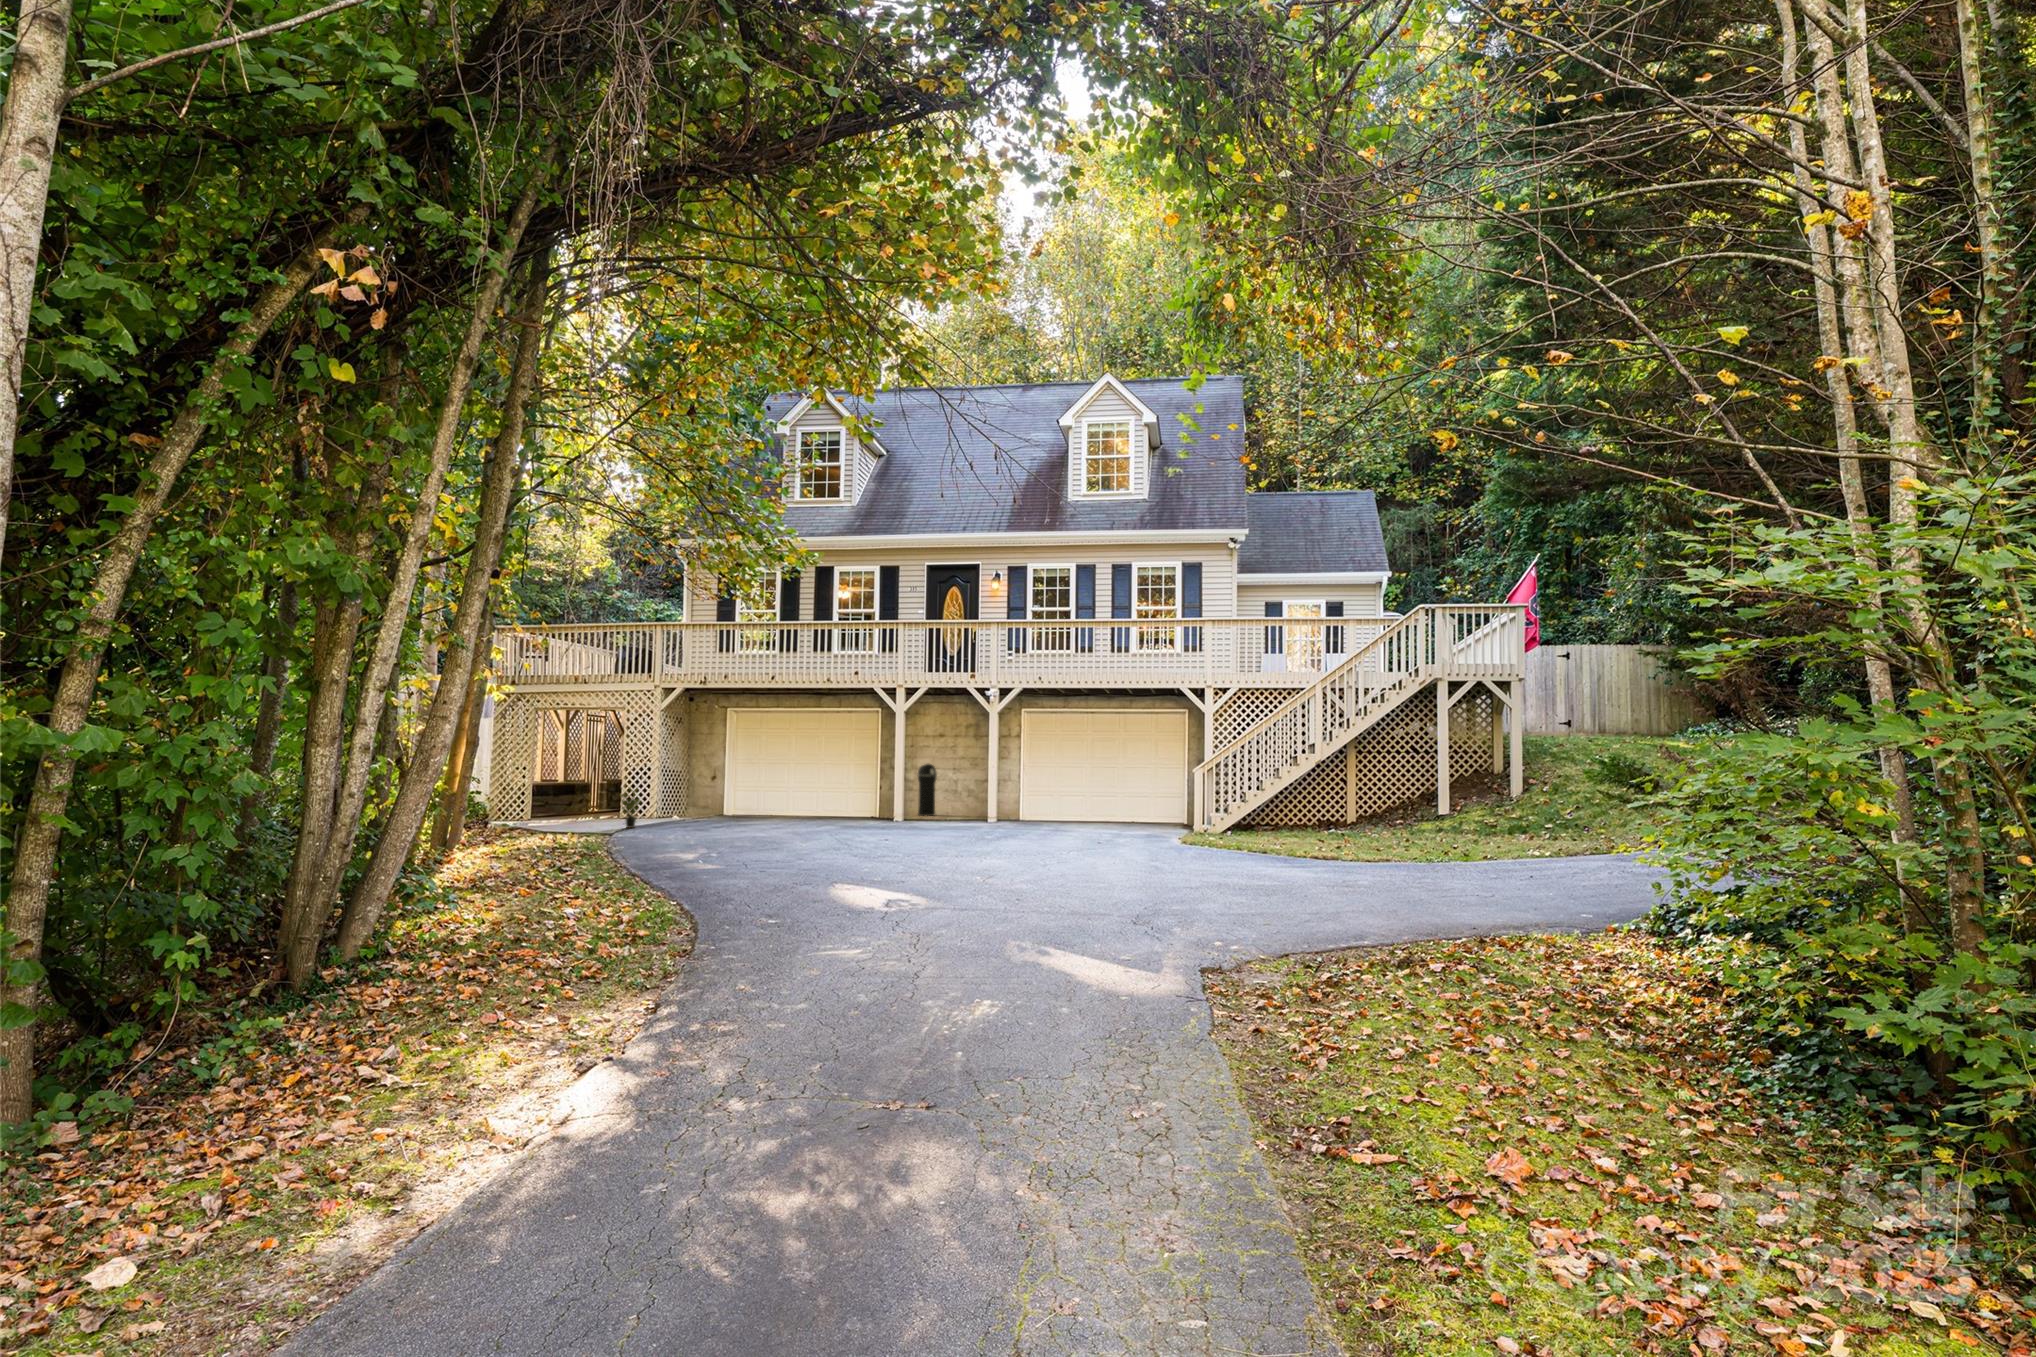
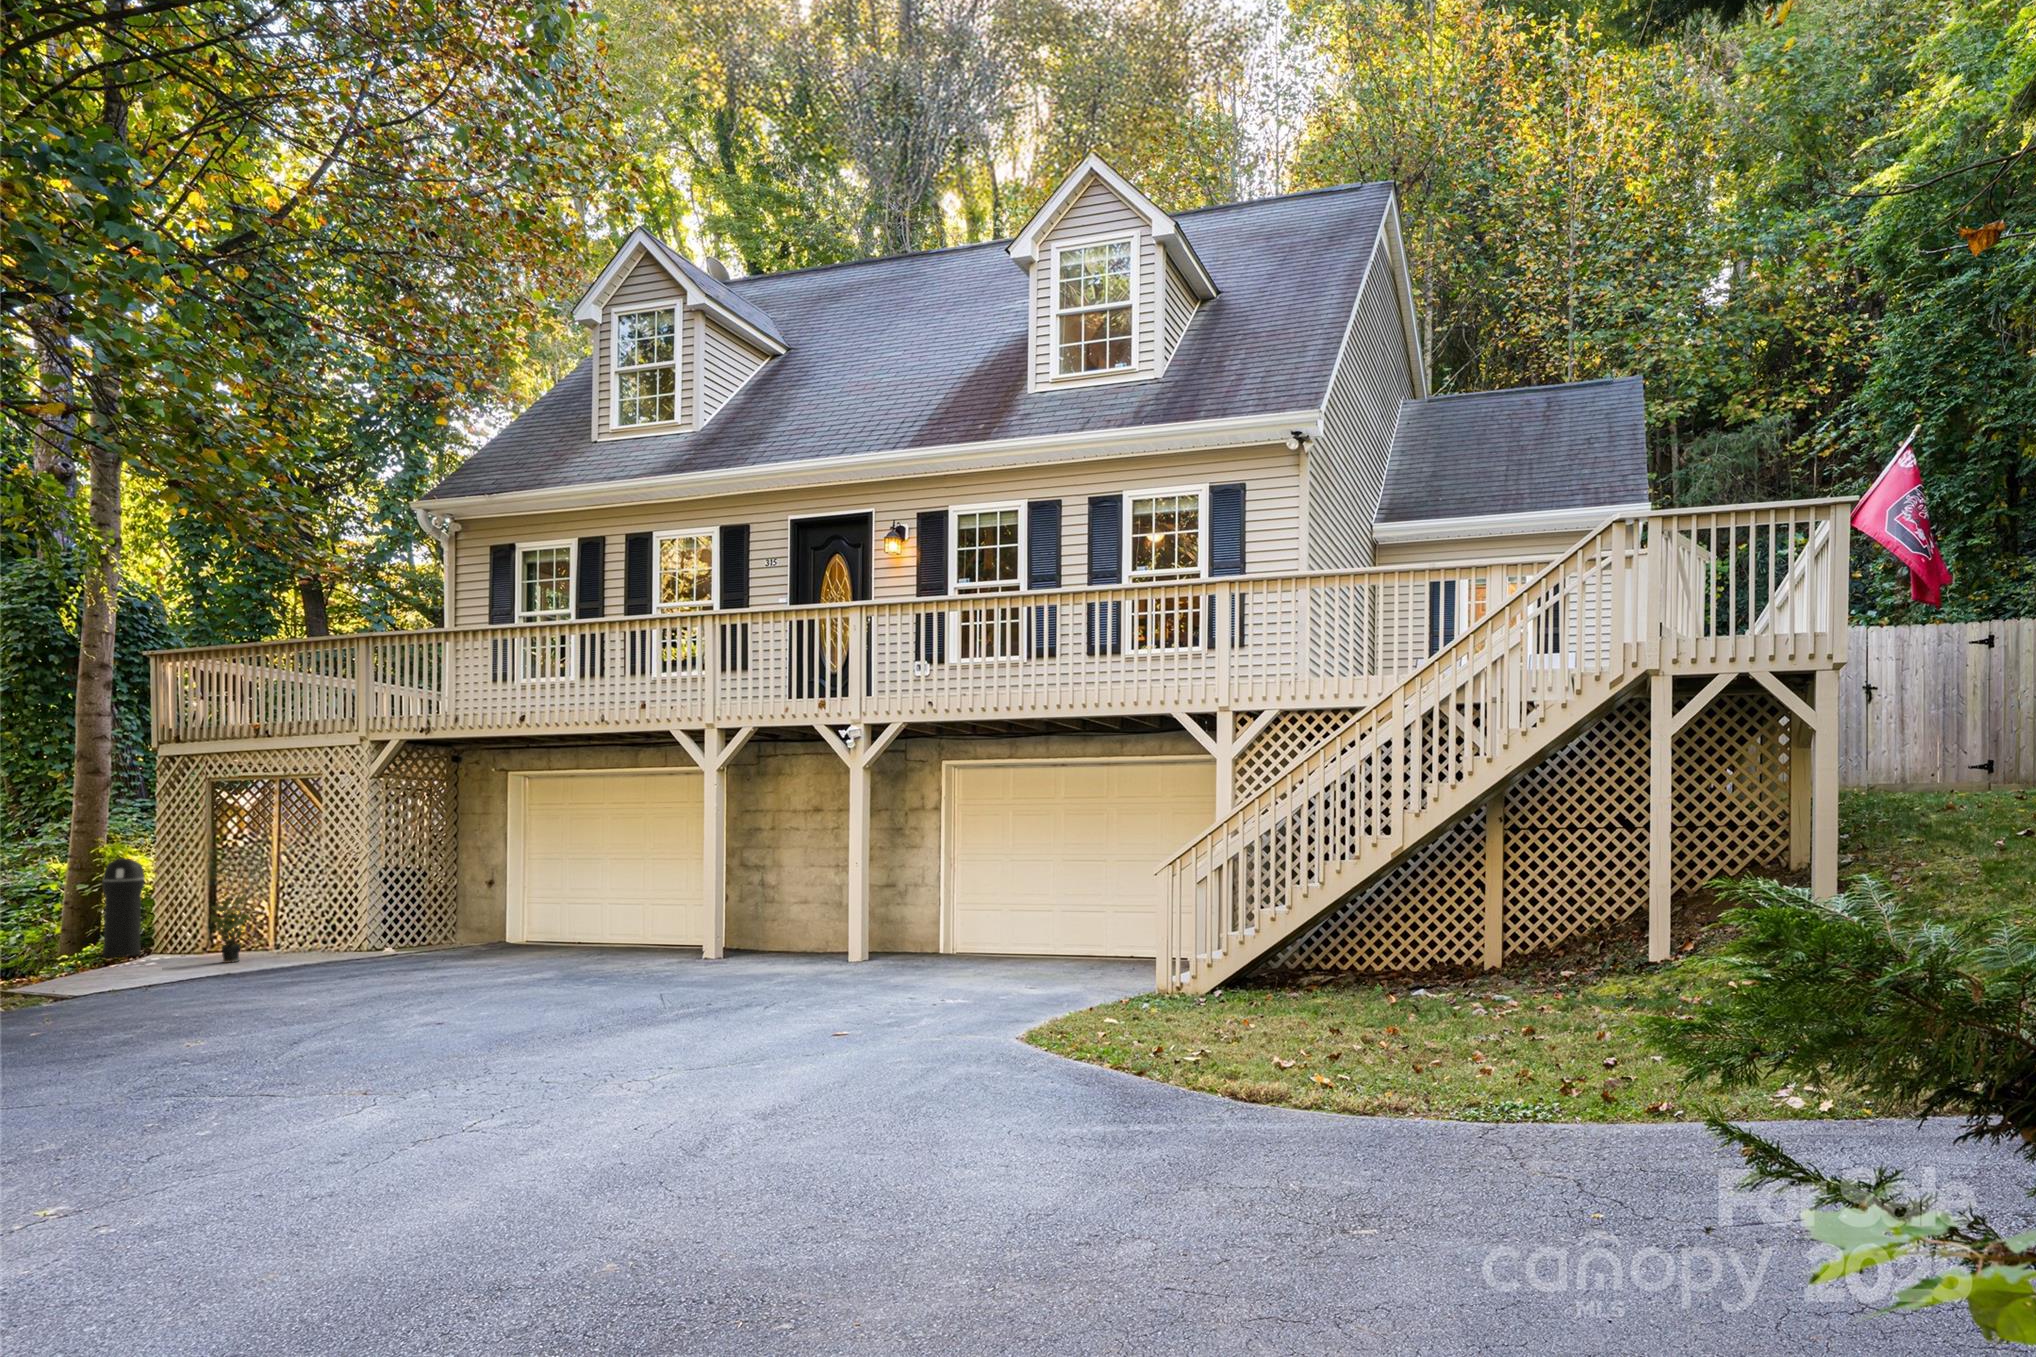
trash can: present [917,764,937,816] -> present [102,858,145,957]

